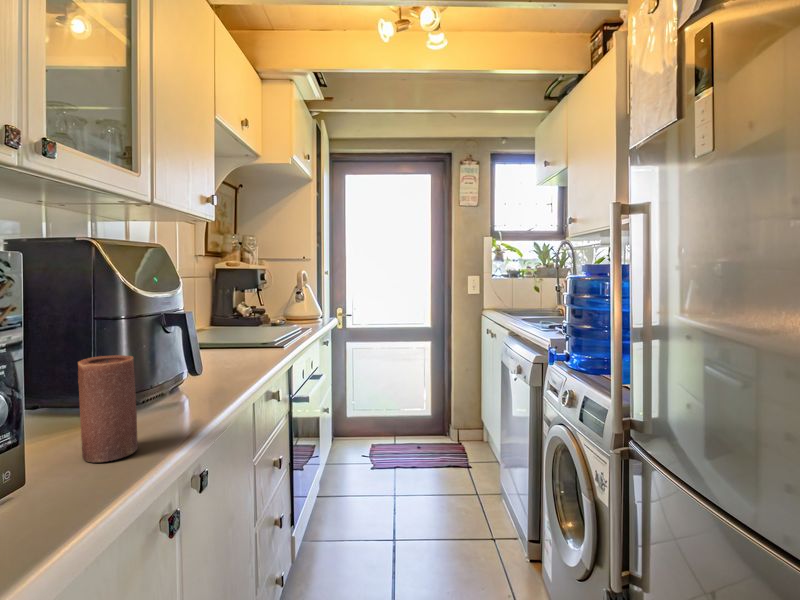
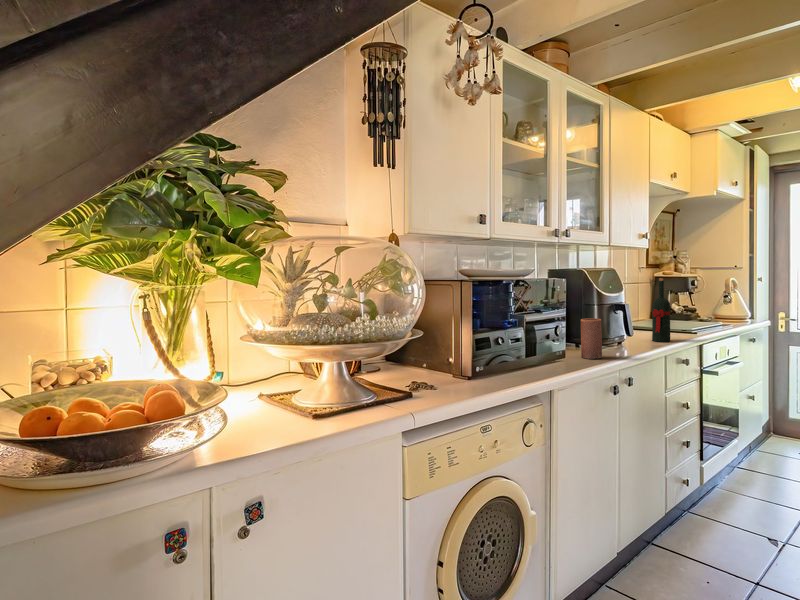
wine bottle: none [227,267,256,372] -> present [652,278,670,342]

